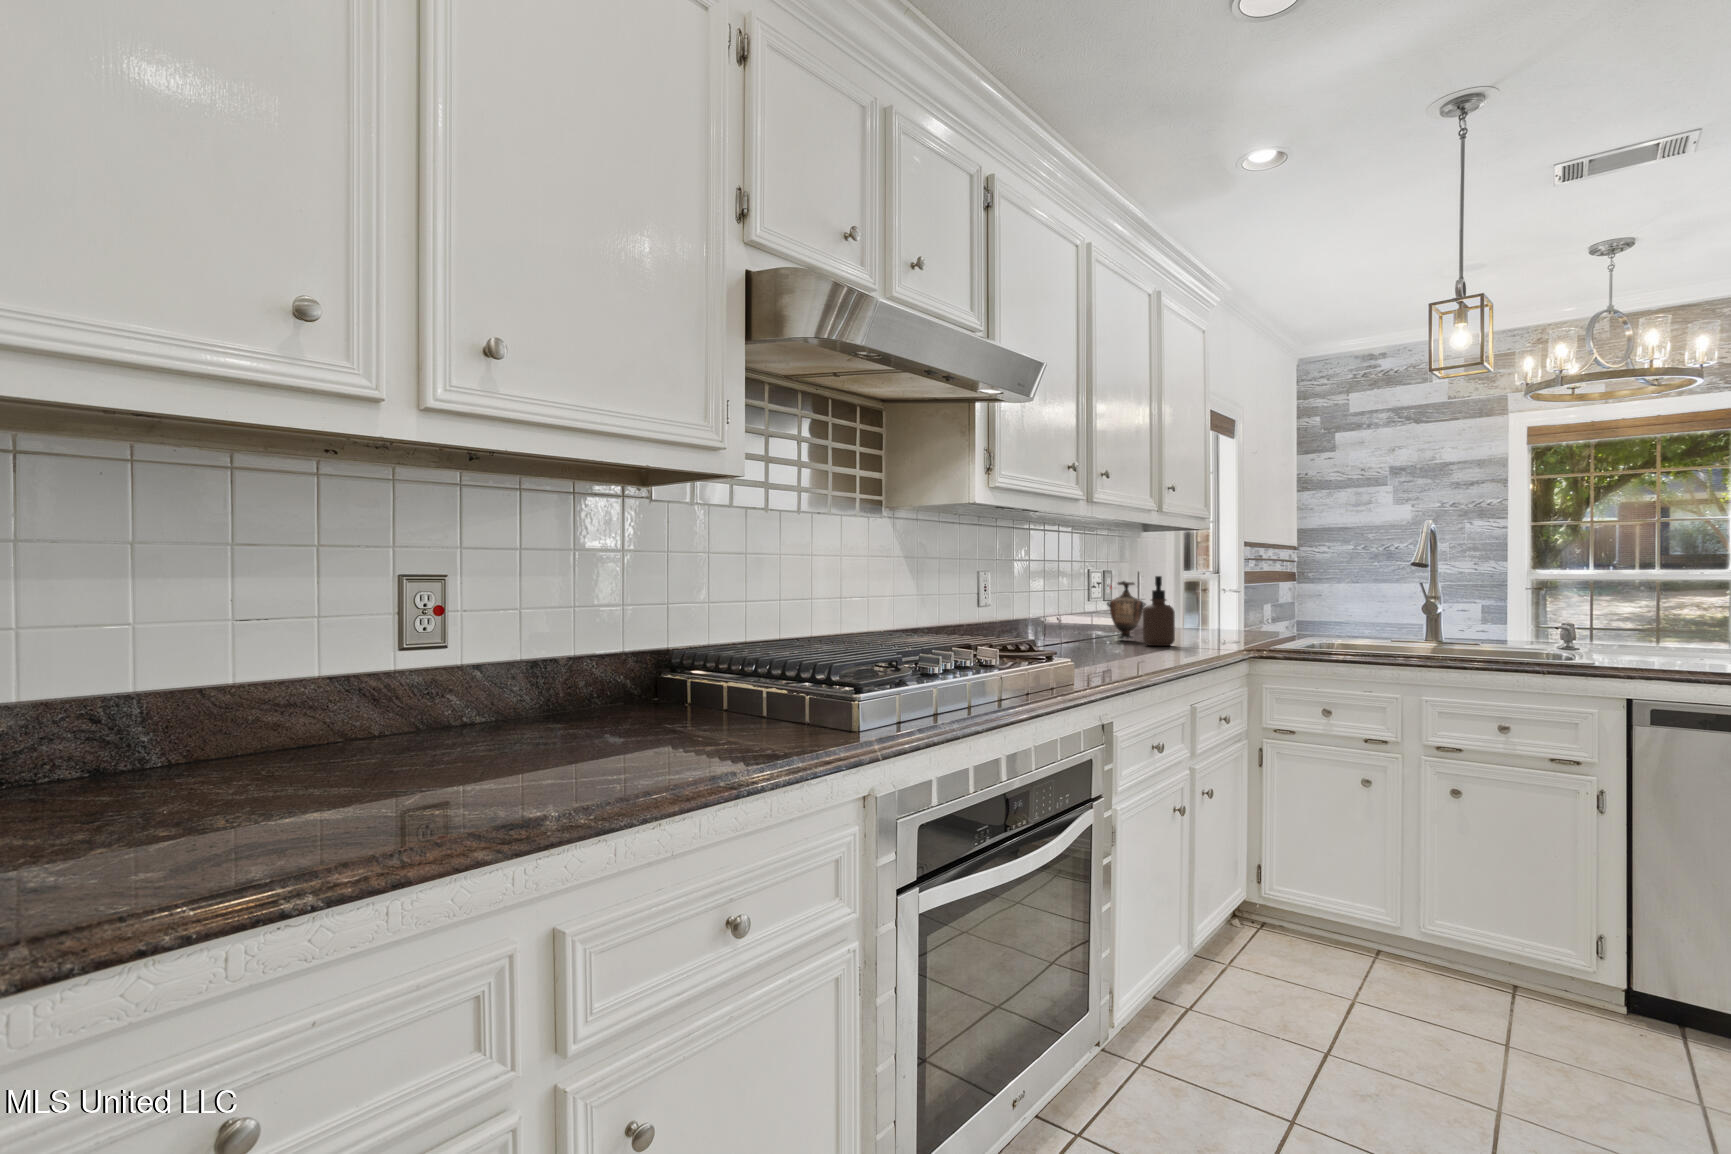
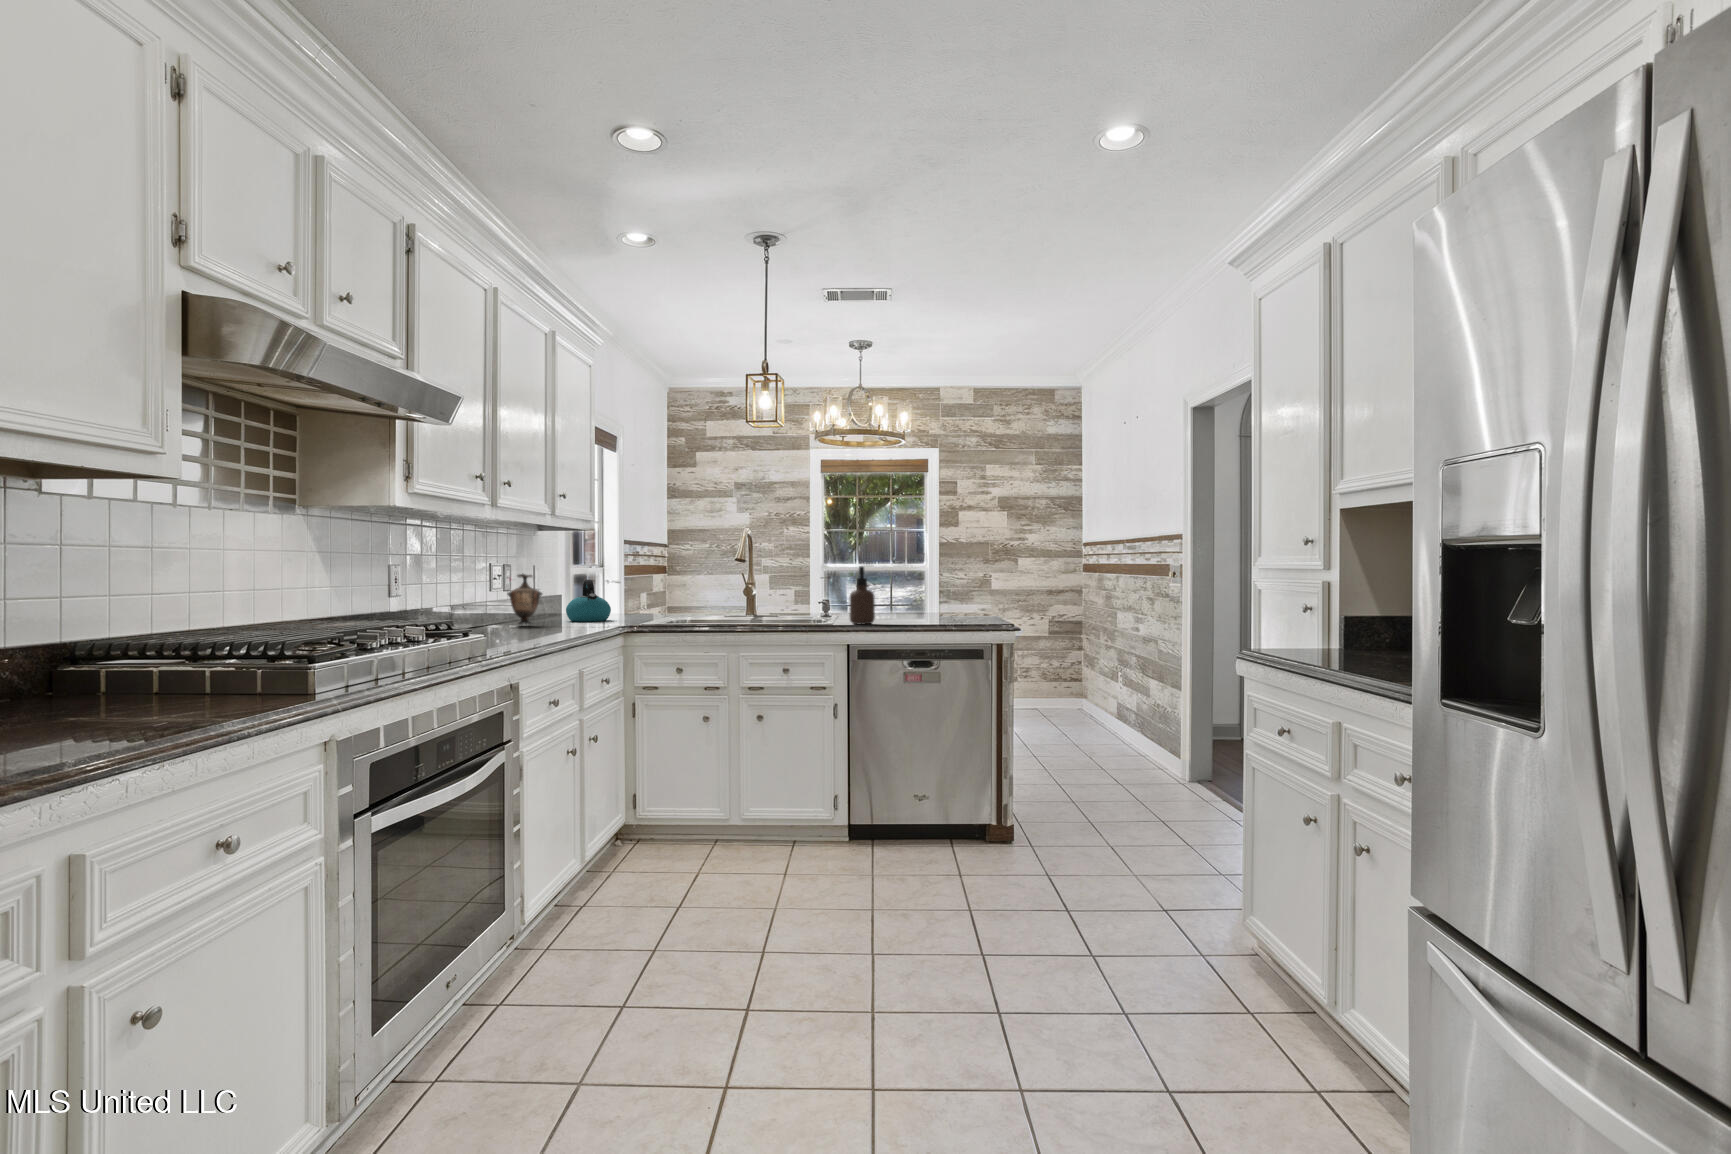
soap dispenser: present [1143,576,1175,646] -> present [849,566,875,624]
kettle: none [1173,588,1228,638] -> present [566,579,611,622]

